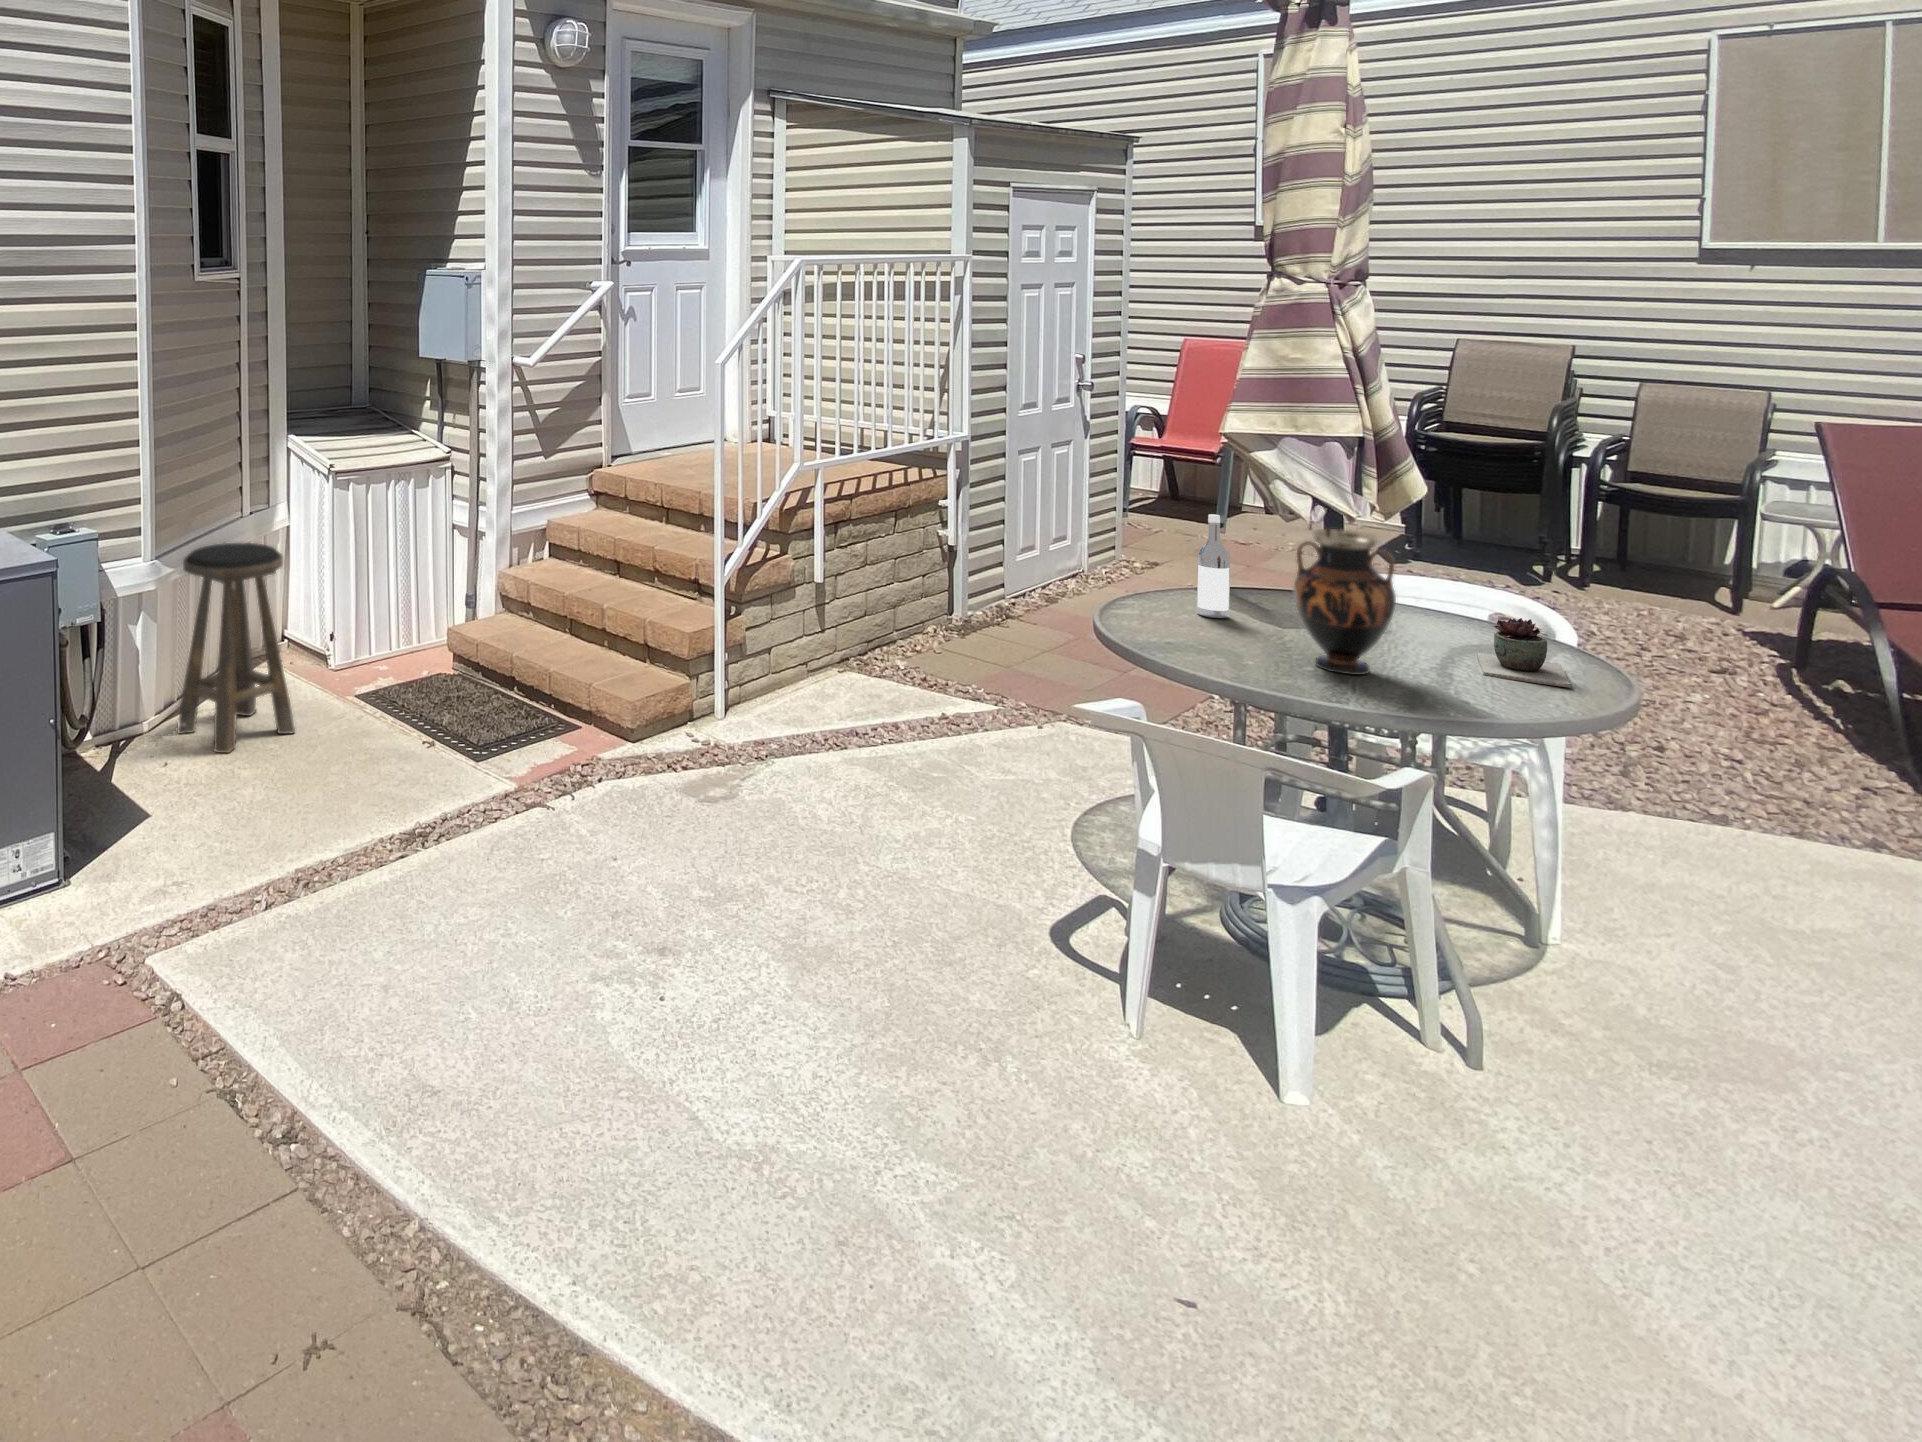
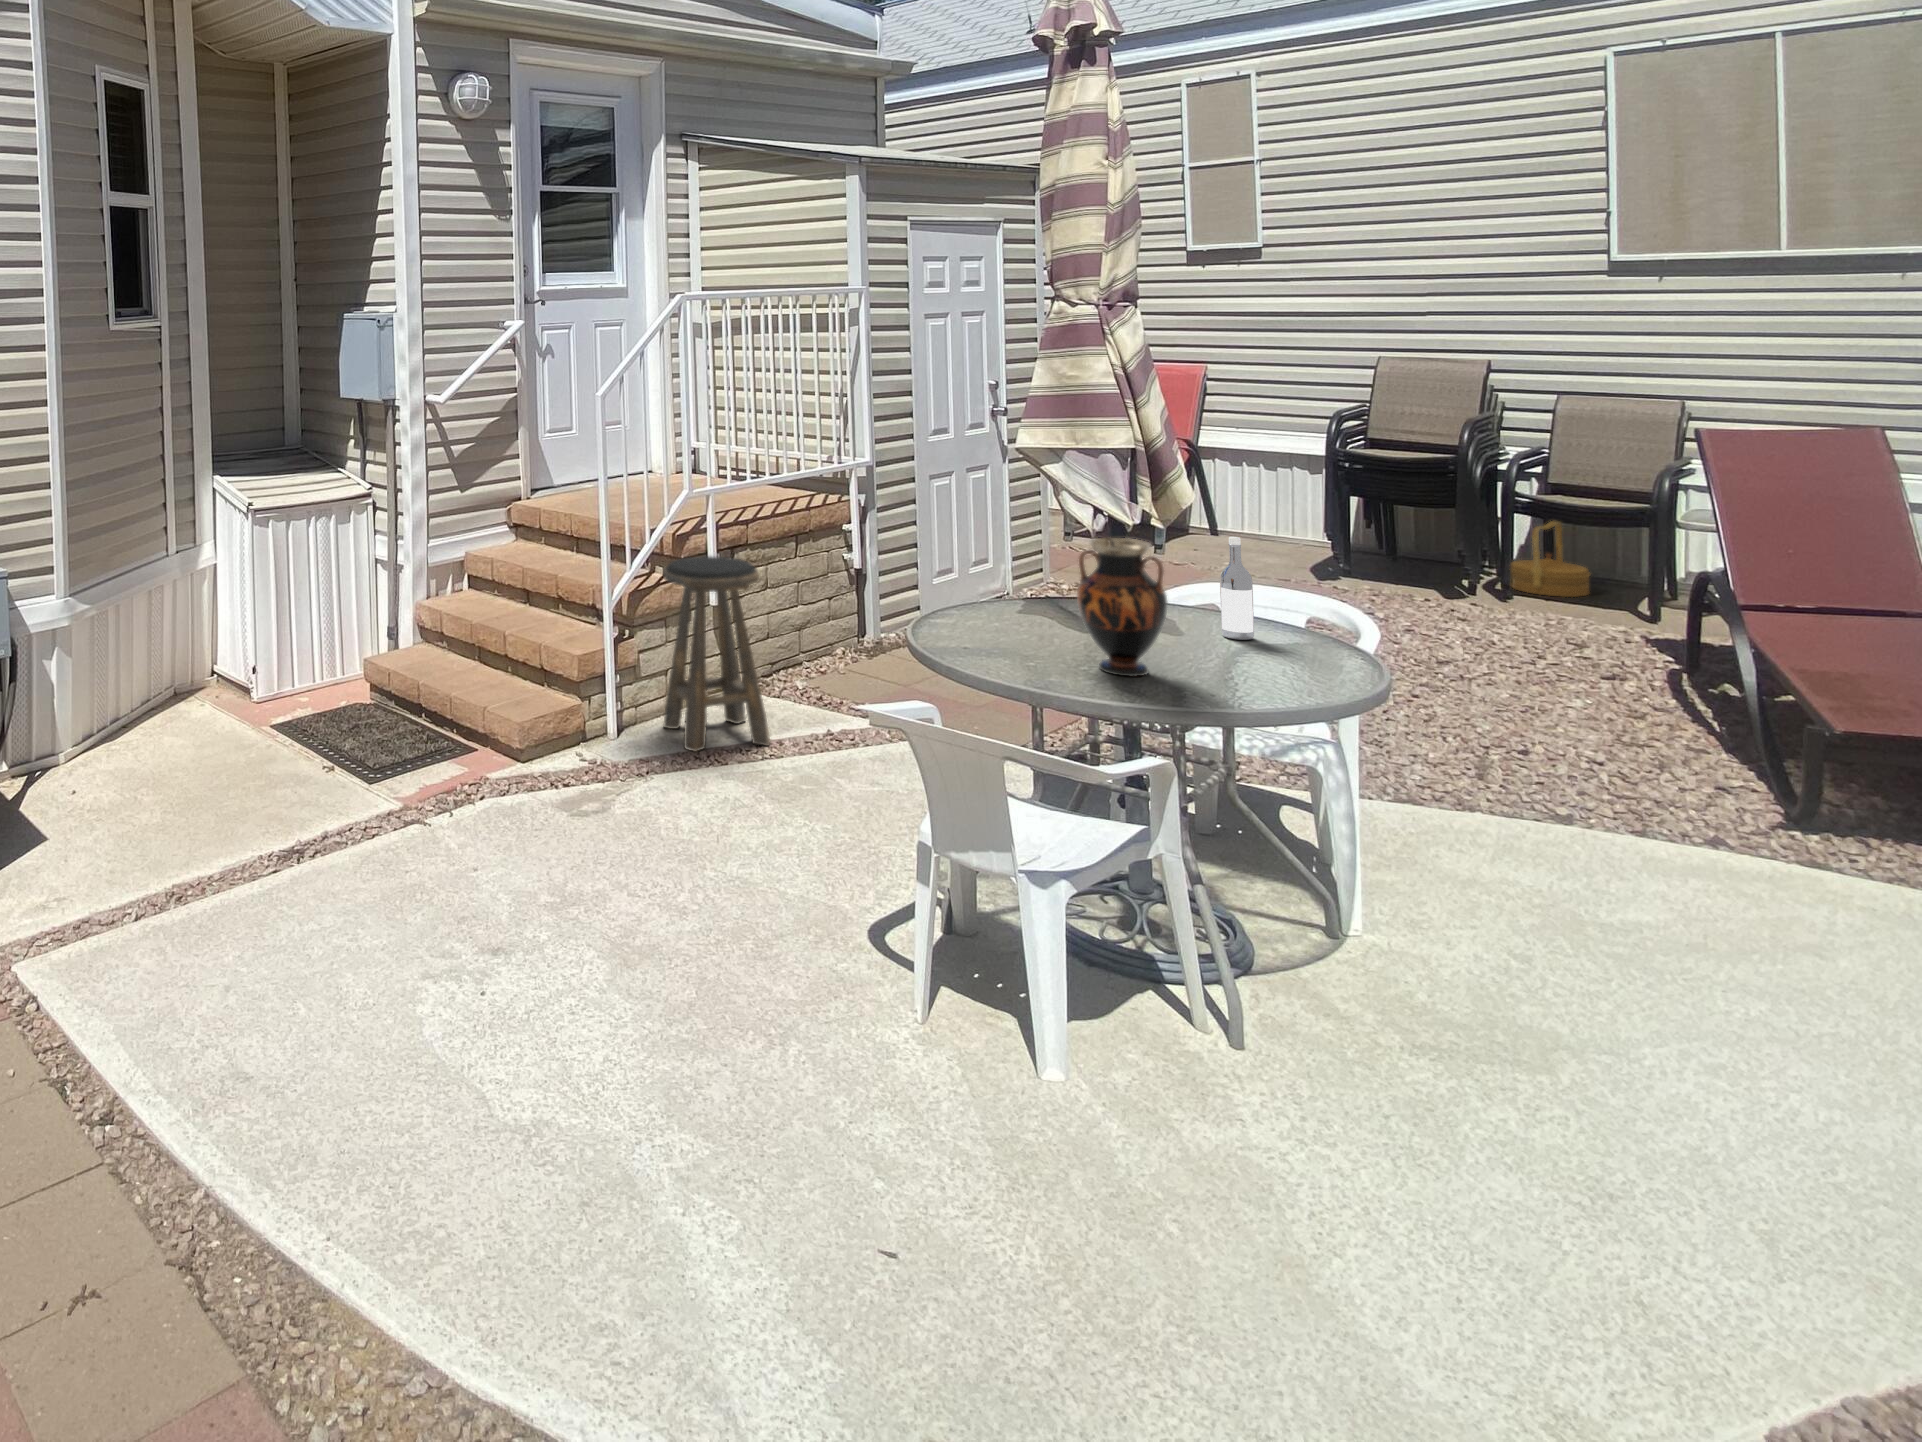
woven basket: none [1587,511,1673,589] -> present [1510,521,1590,597]
wine bottle: present [1197,514,1230,618] -> present [1220,537,1254,640]
stool: present [177,543,295,753] -> present [663,556,770,752]
succulent plant: present [1477,618,1571,688] -> none [1259,620,1339,685]

